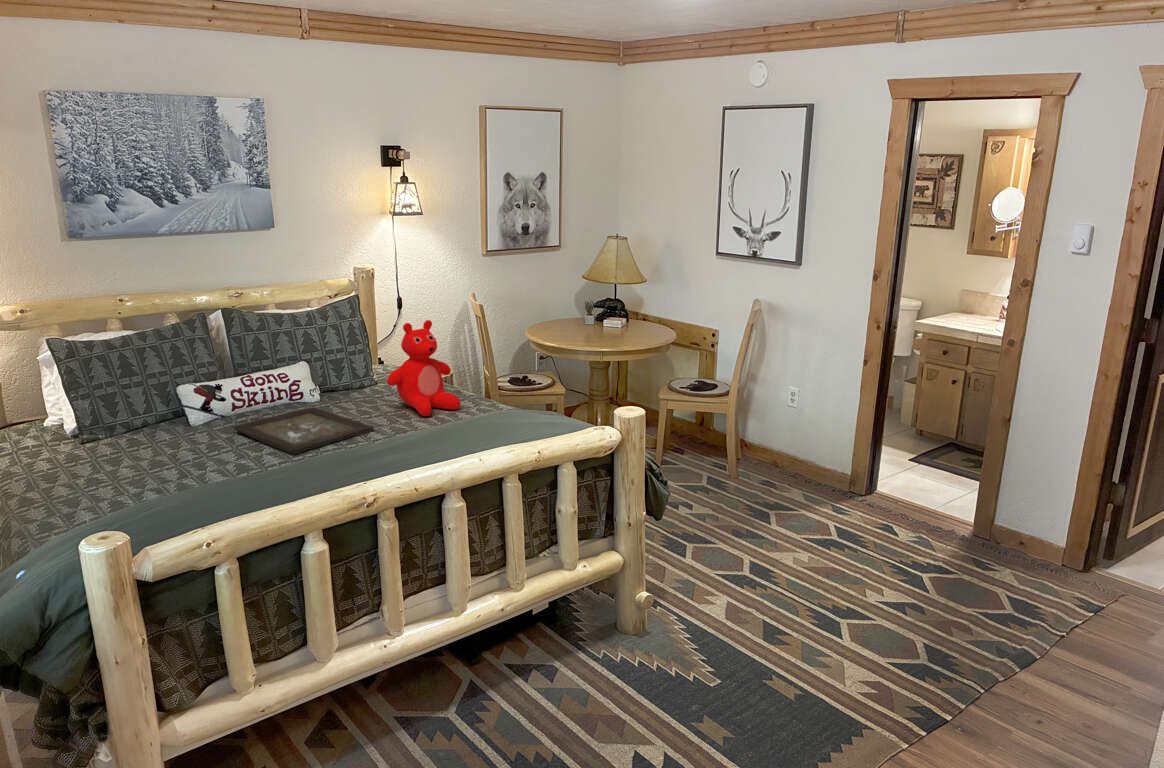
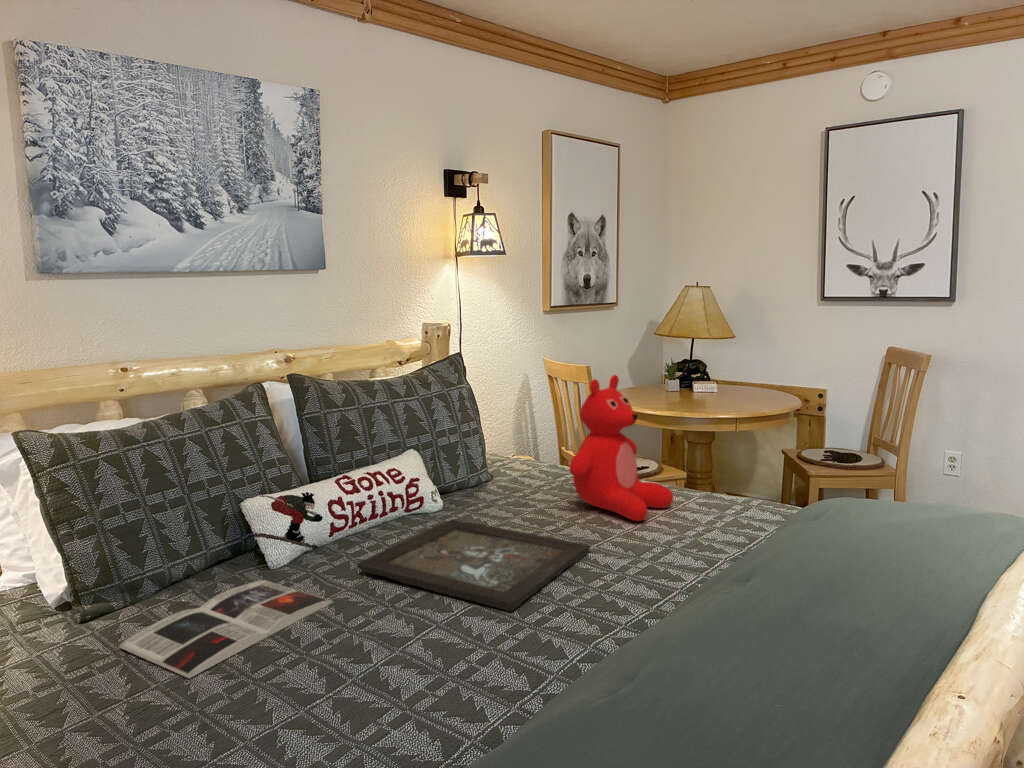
magazine: none [90,431,209,469] -> present [119,580,333,678]

